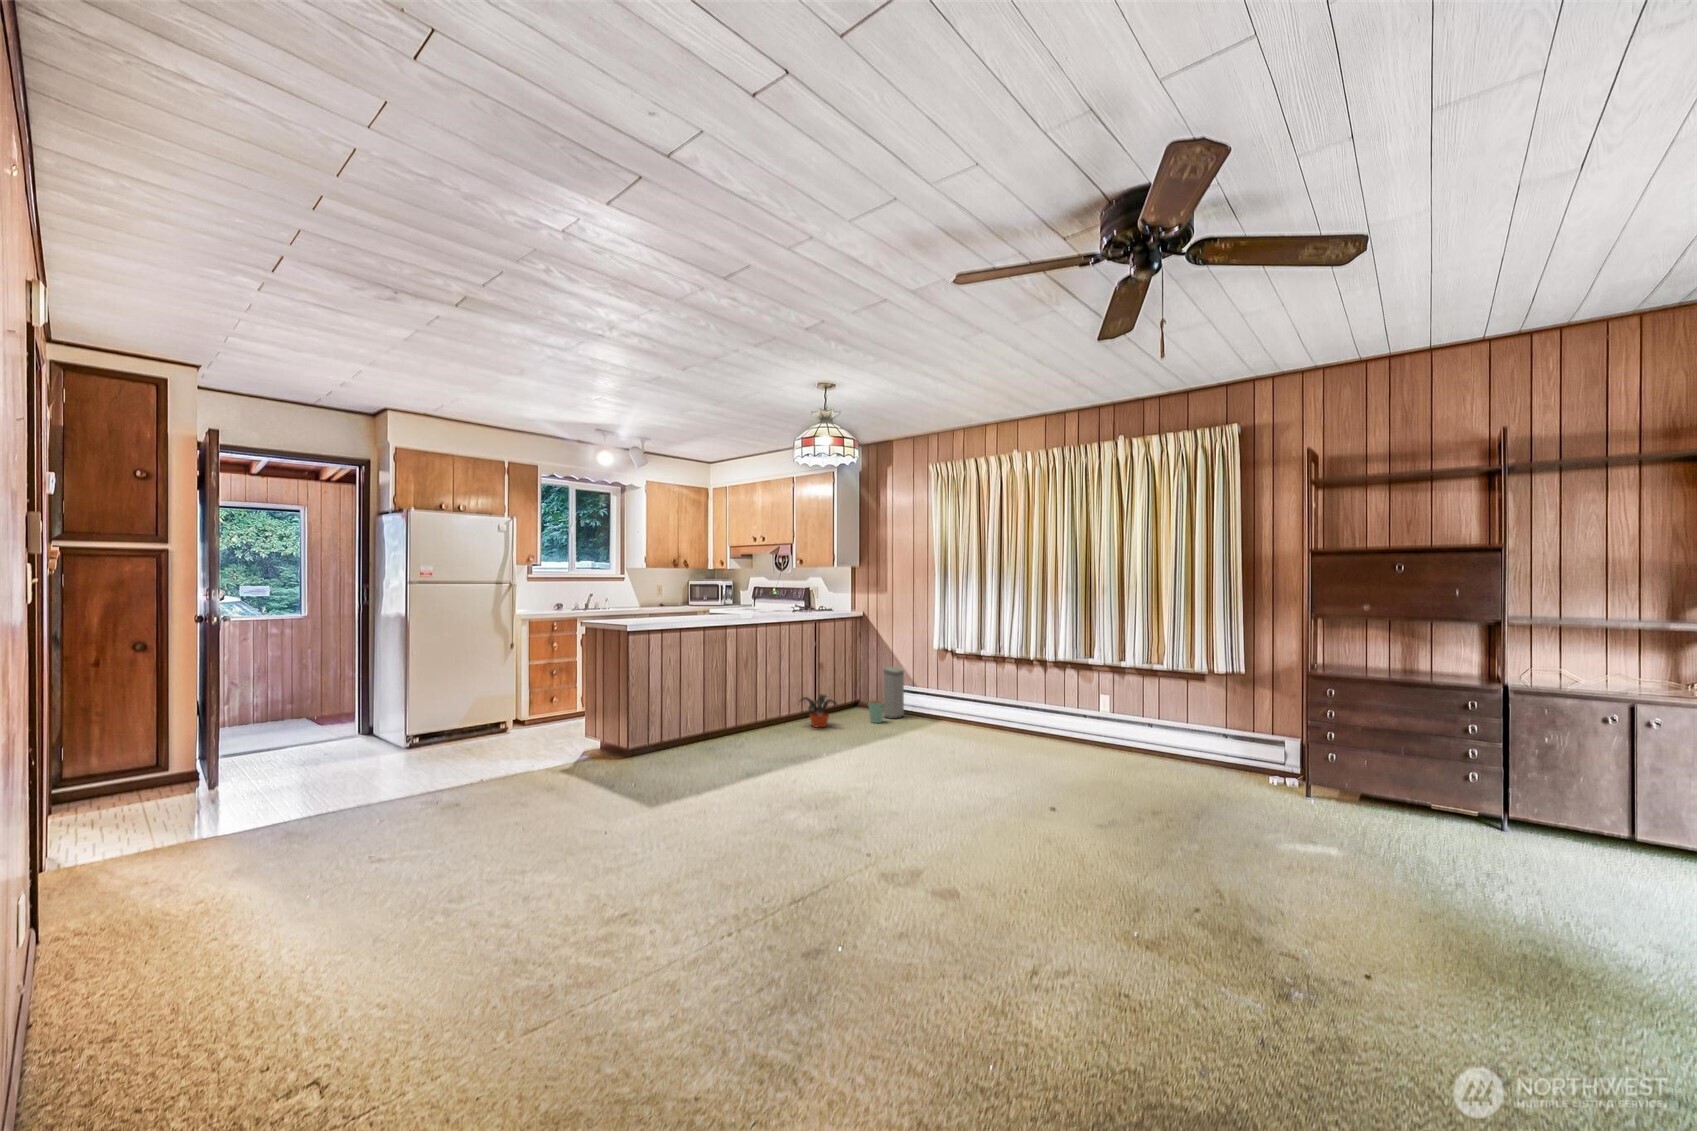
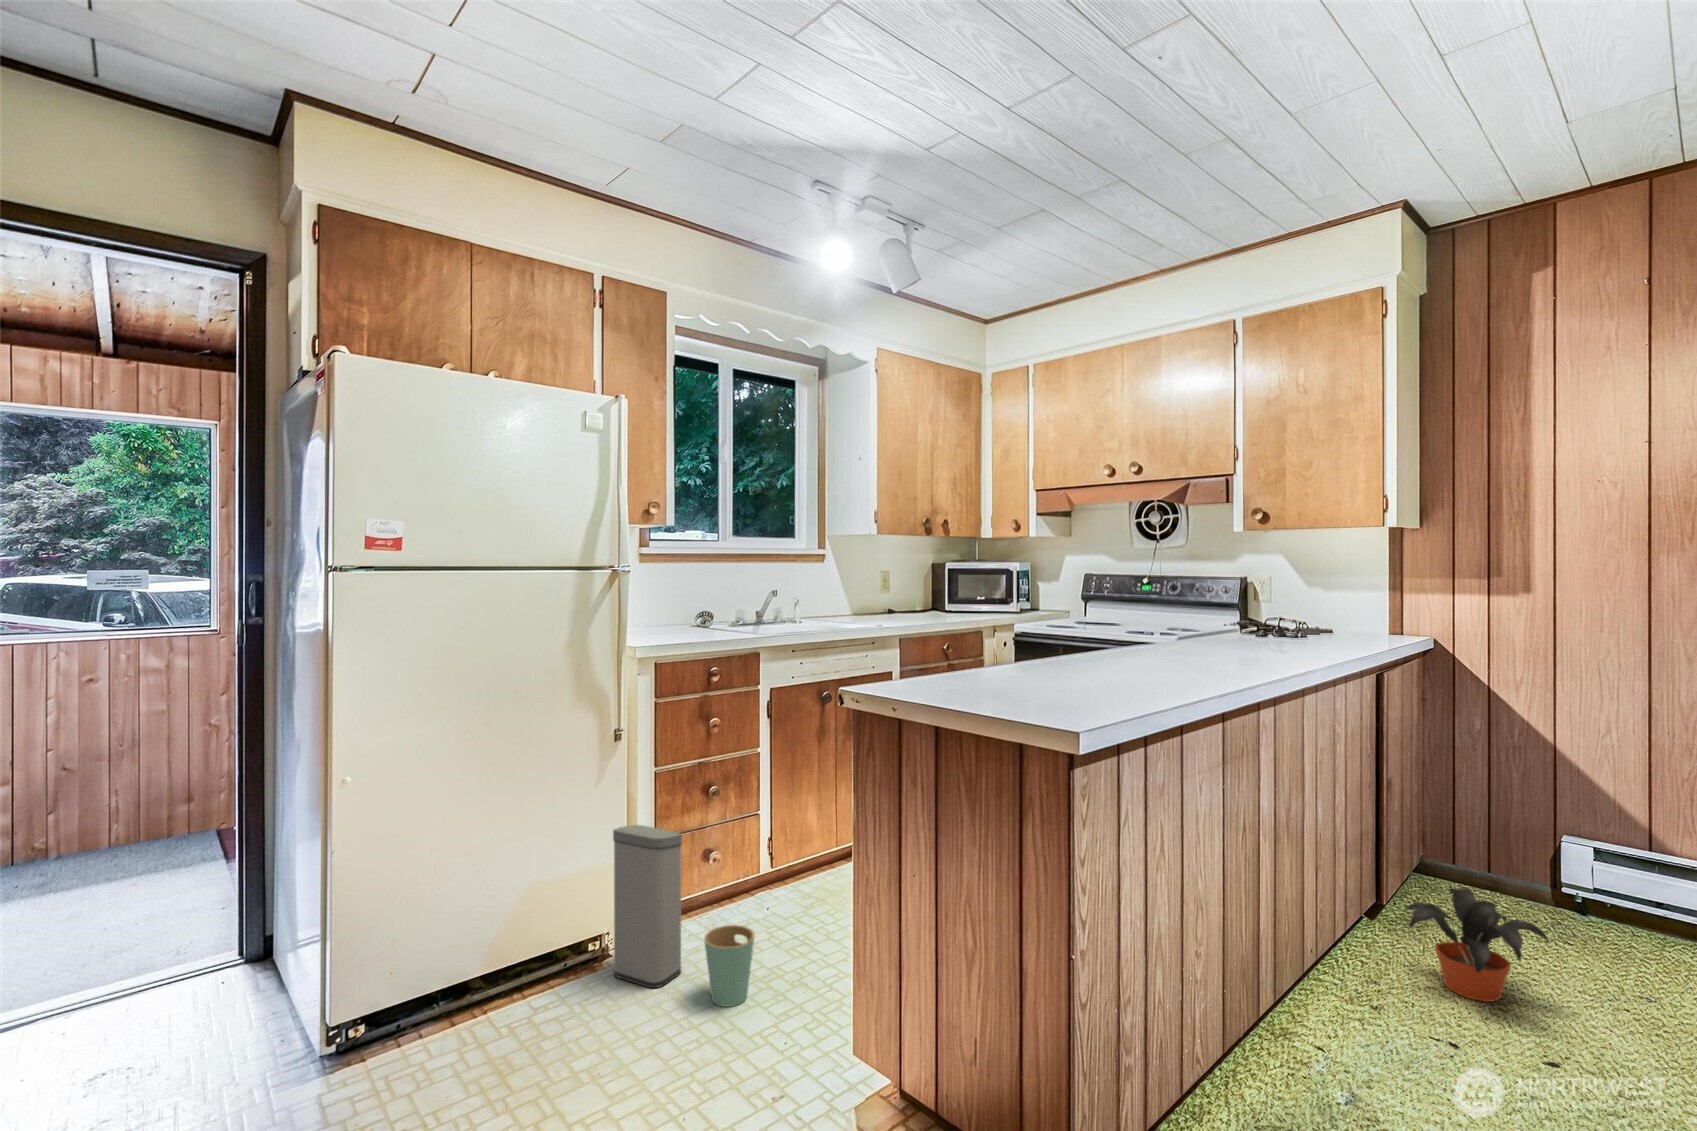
trash can: present [868,667,904,723] -> present [613,825,754,1007]

